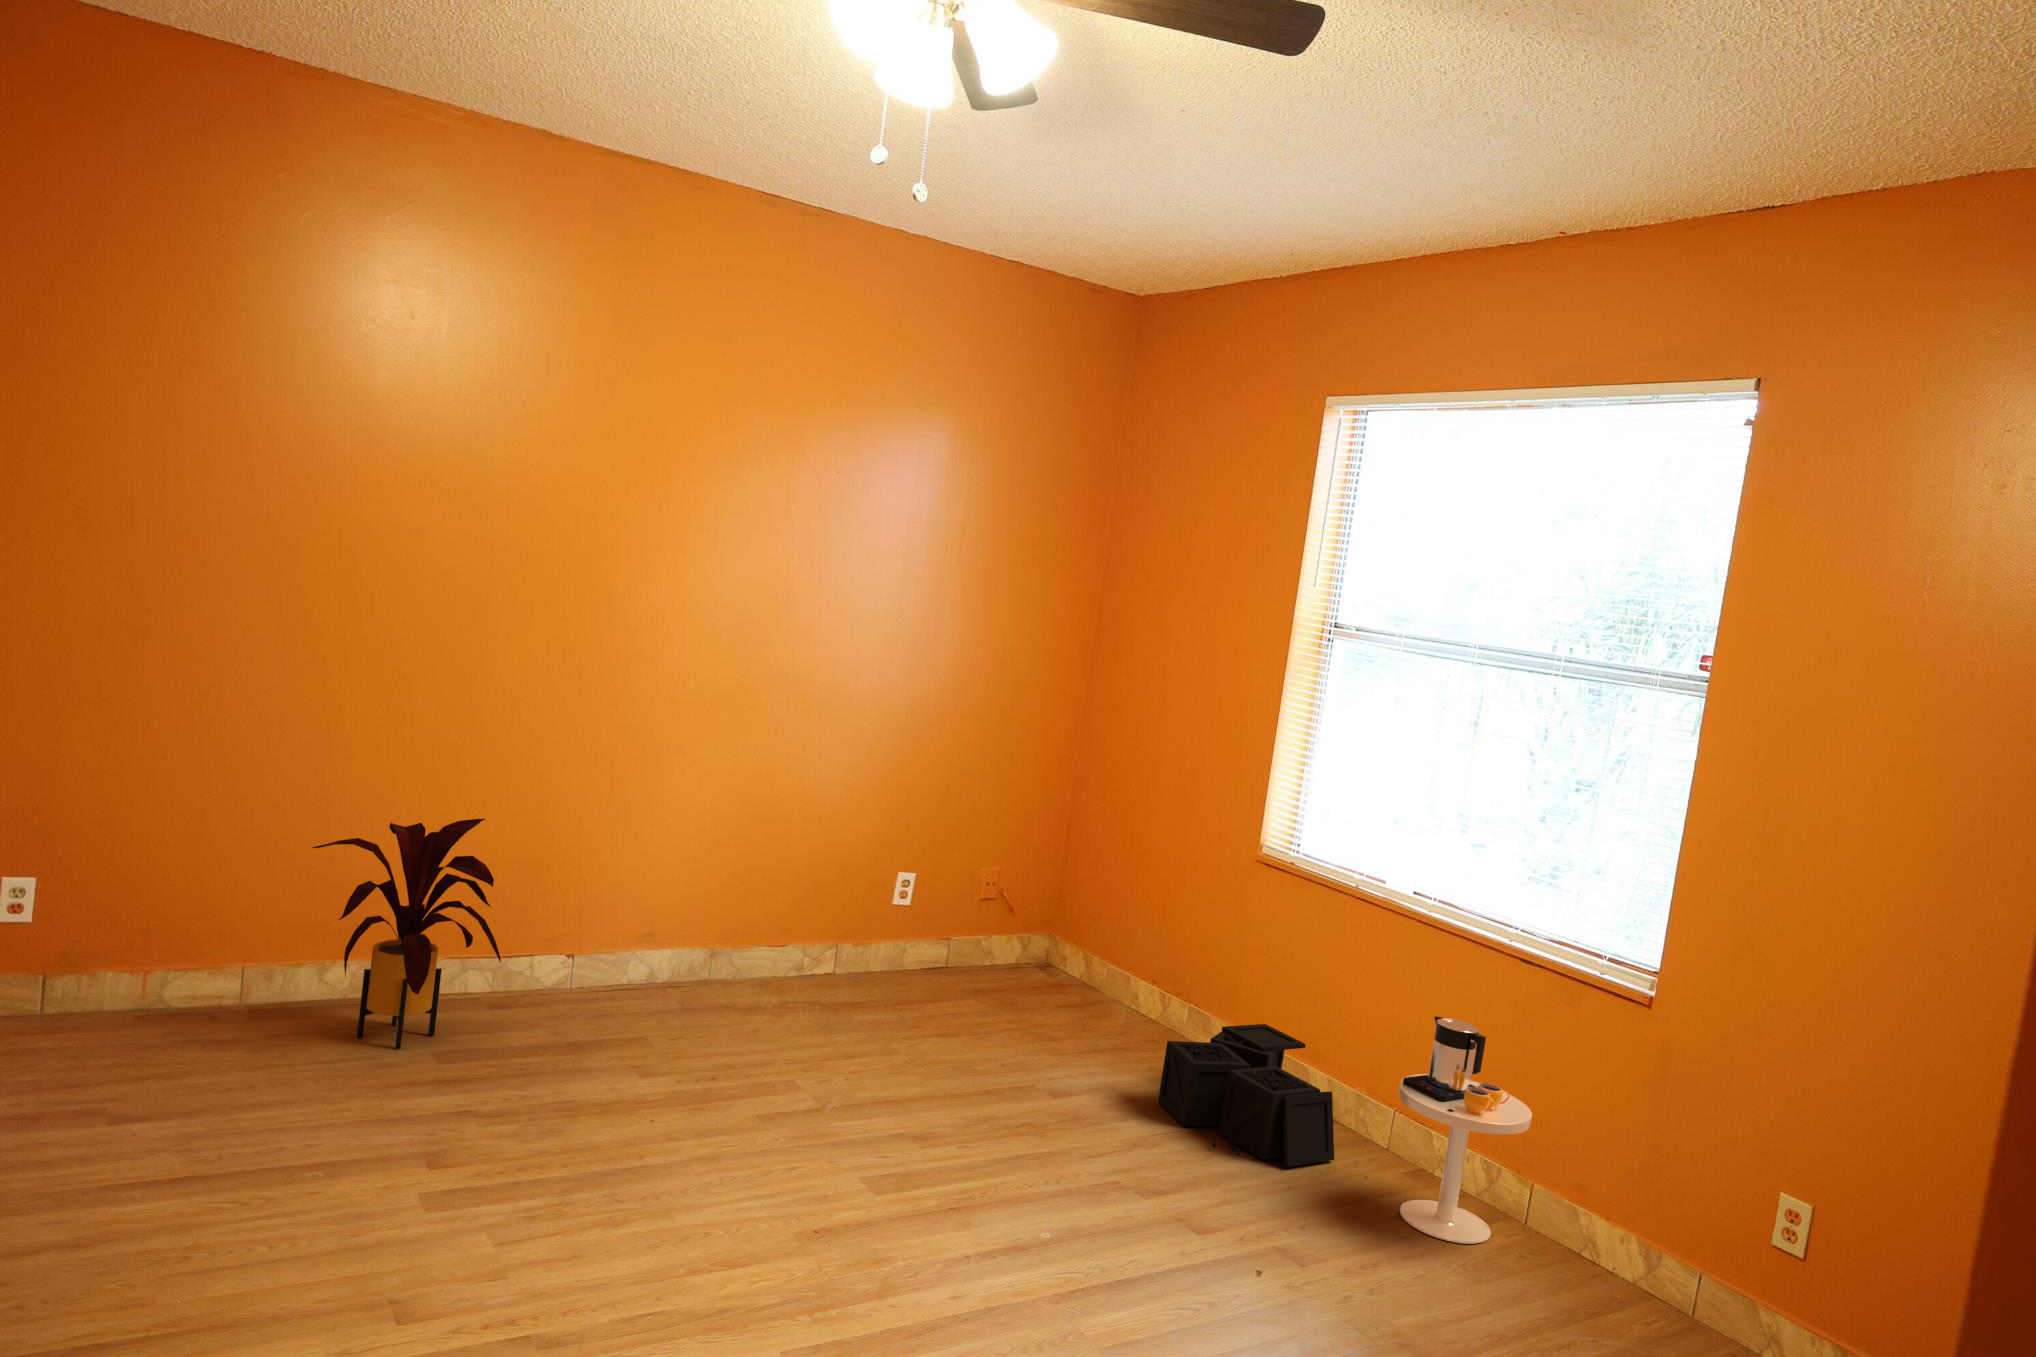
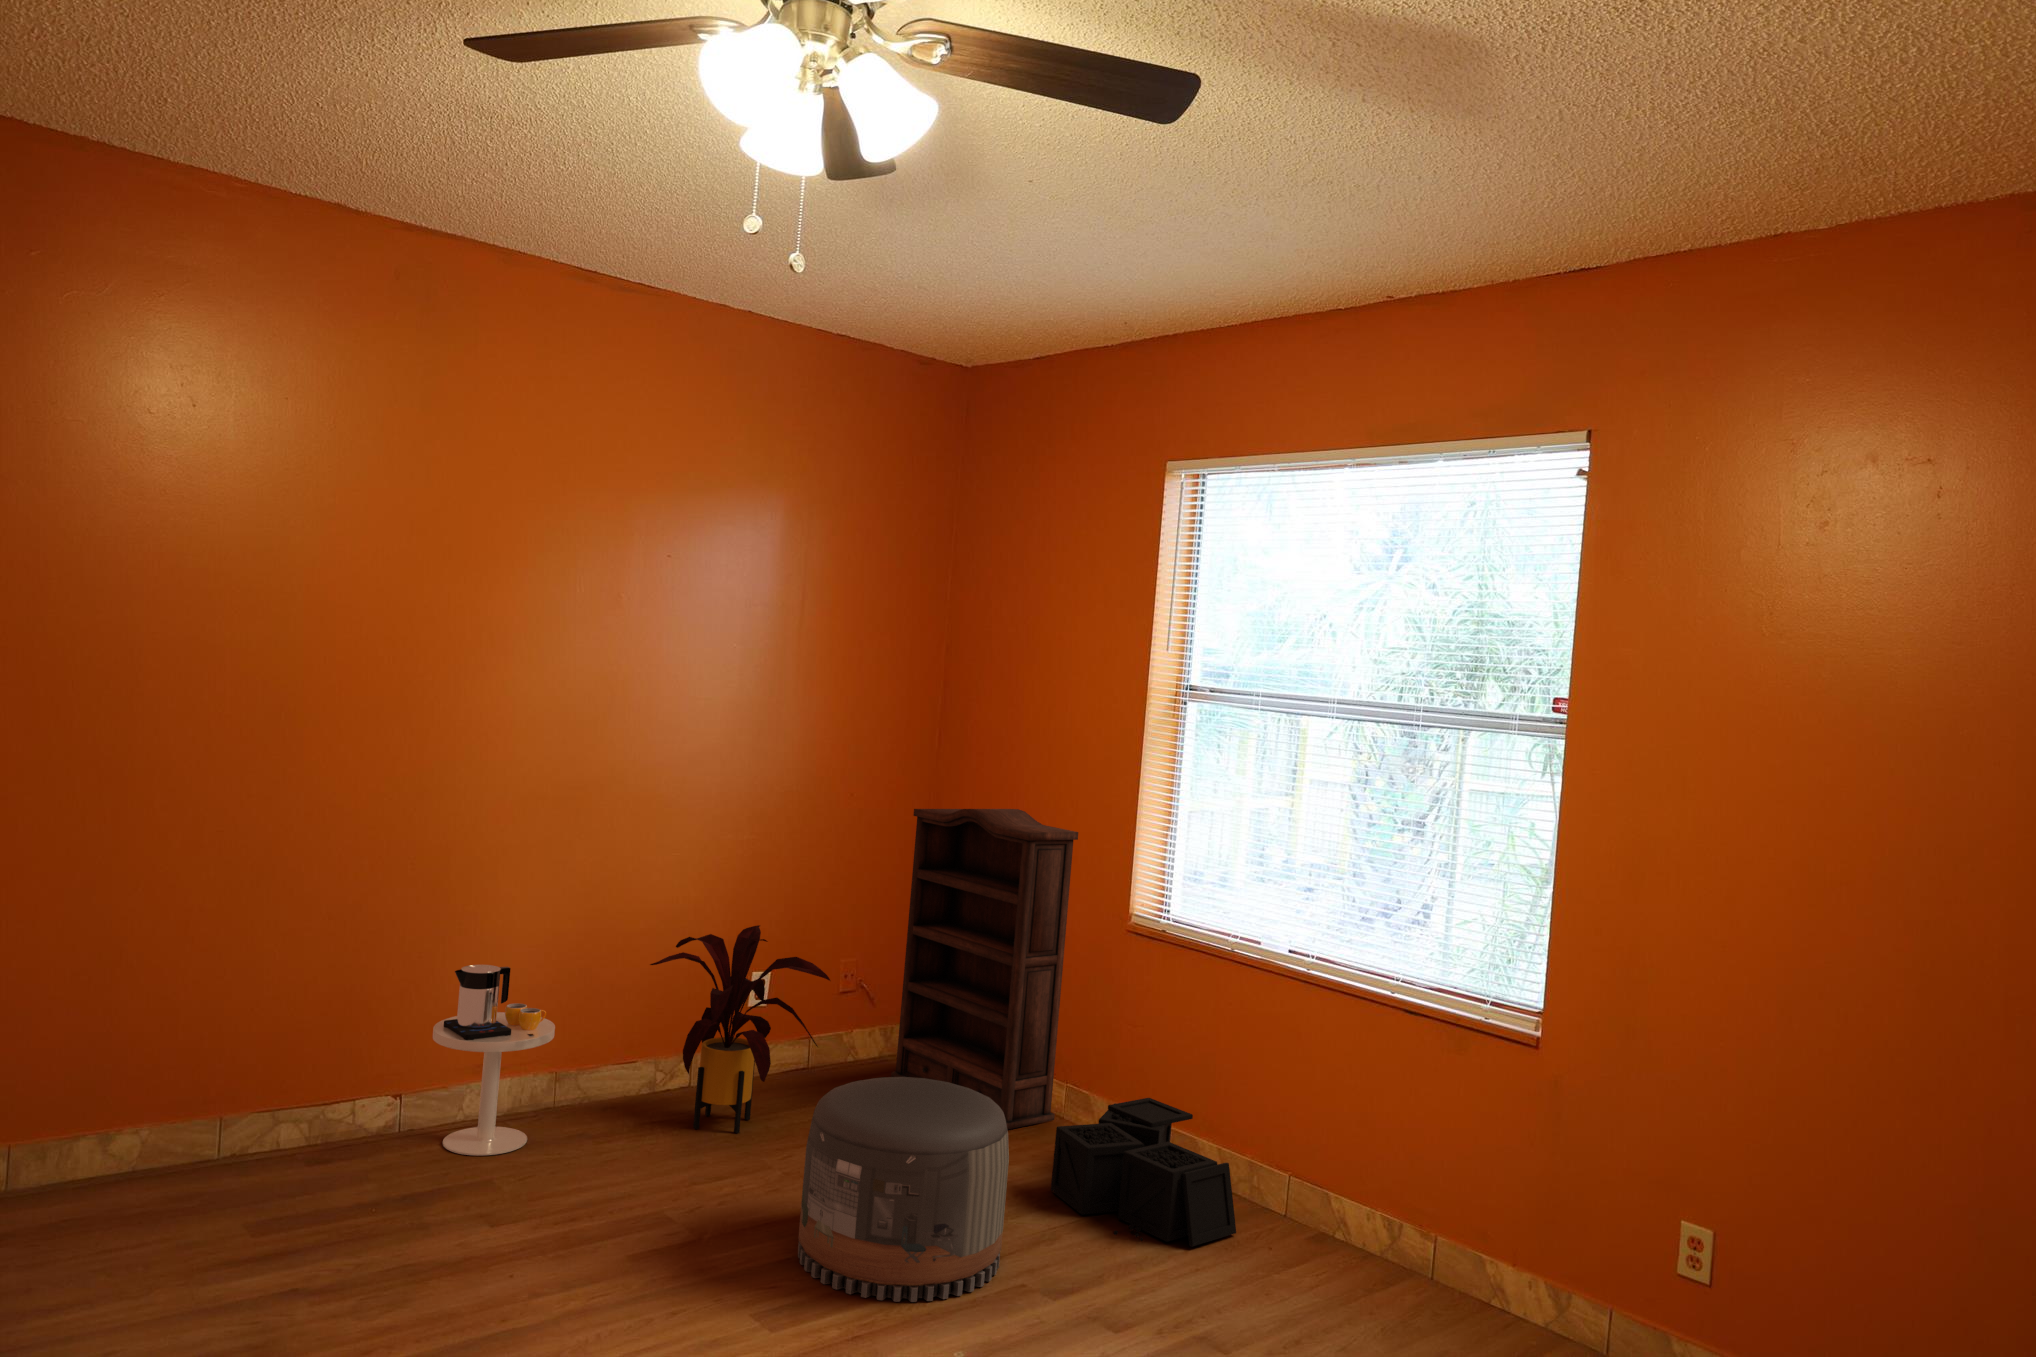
bookshelf: none [1023,728,1216,1042] -> present [891,809,1078,1129]
house plant: present [313,819,501,1049] -> present [650,925,830,1133]
pouf: none [908,977,1111,1185] -> present [798,1077,1009,1302]
side table: present [1398,1016,1532,1244] -> present [433,965,555,1156]

